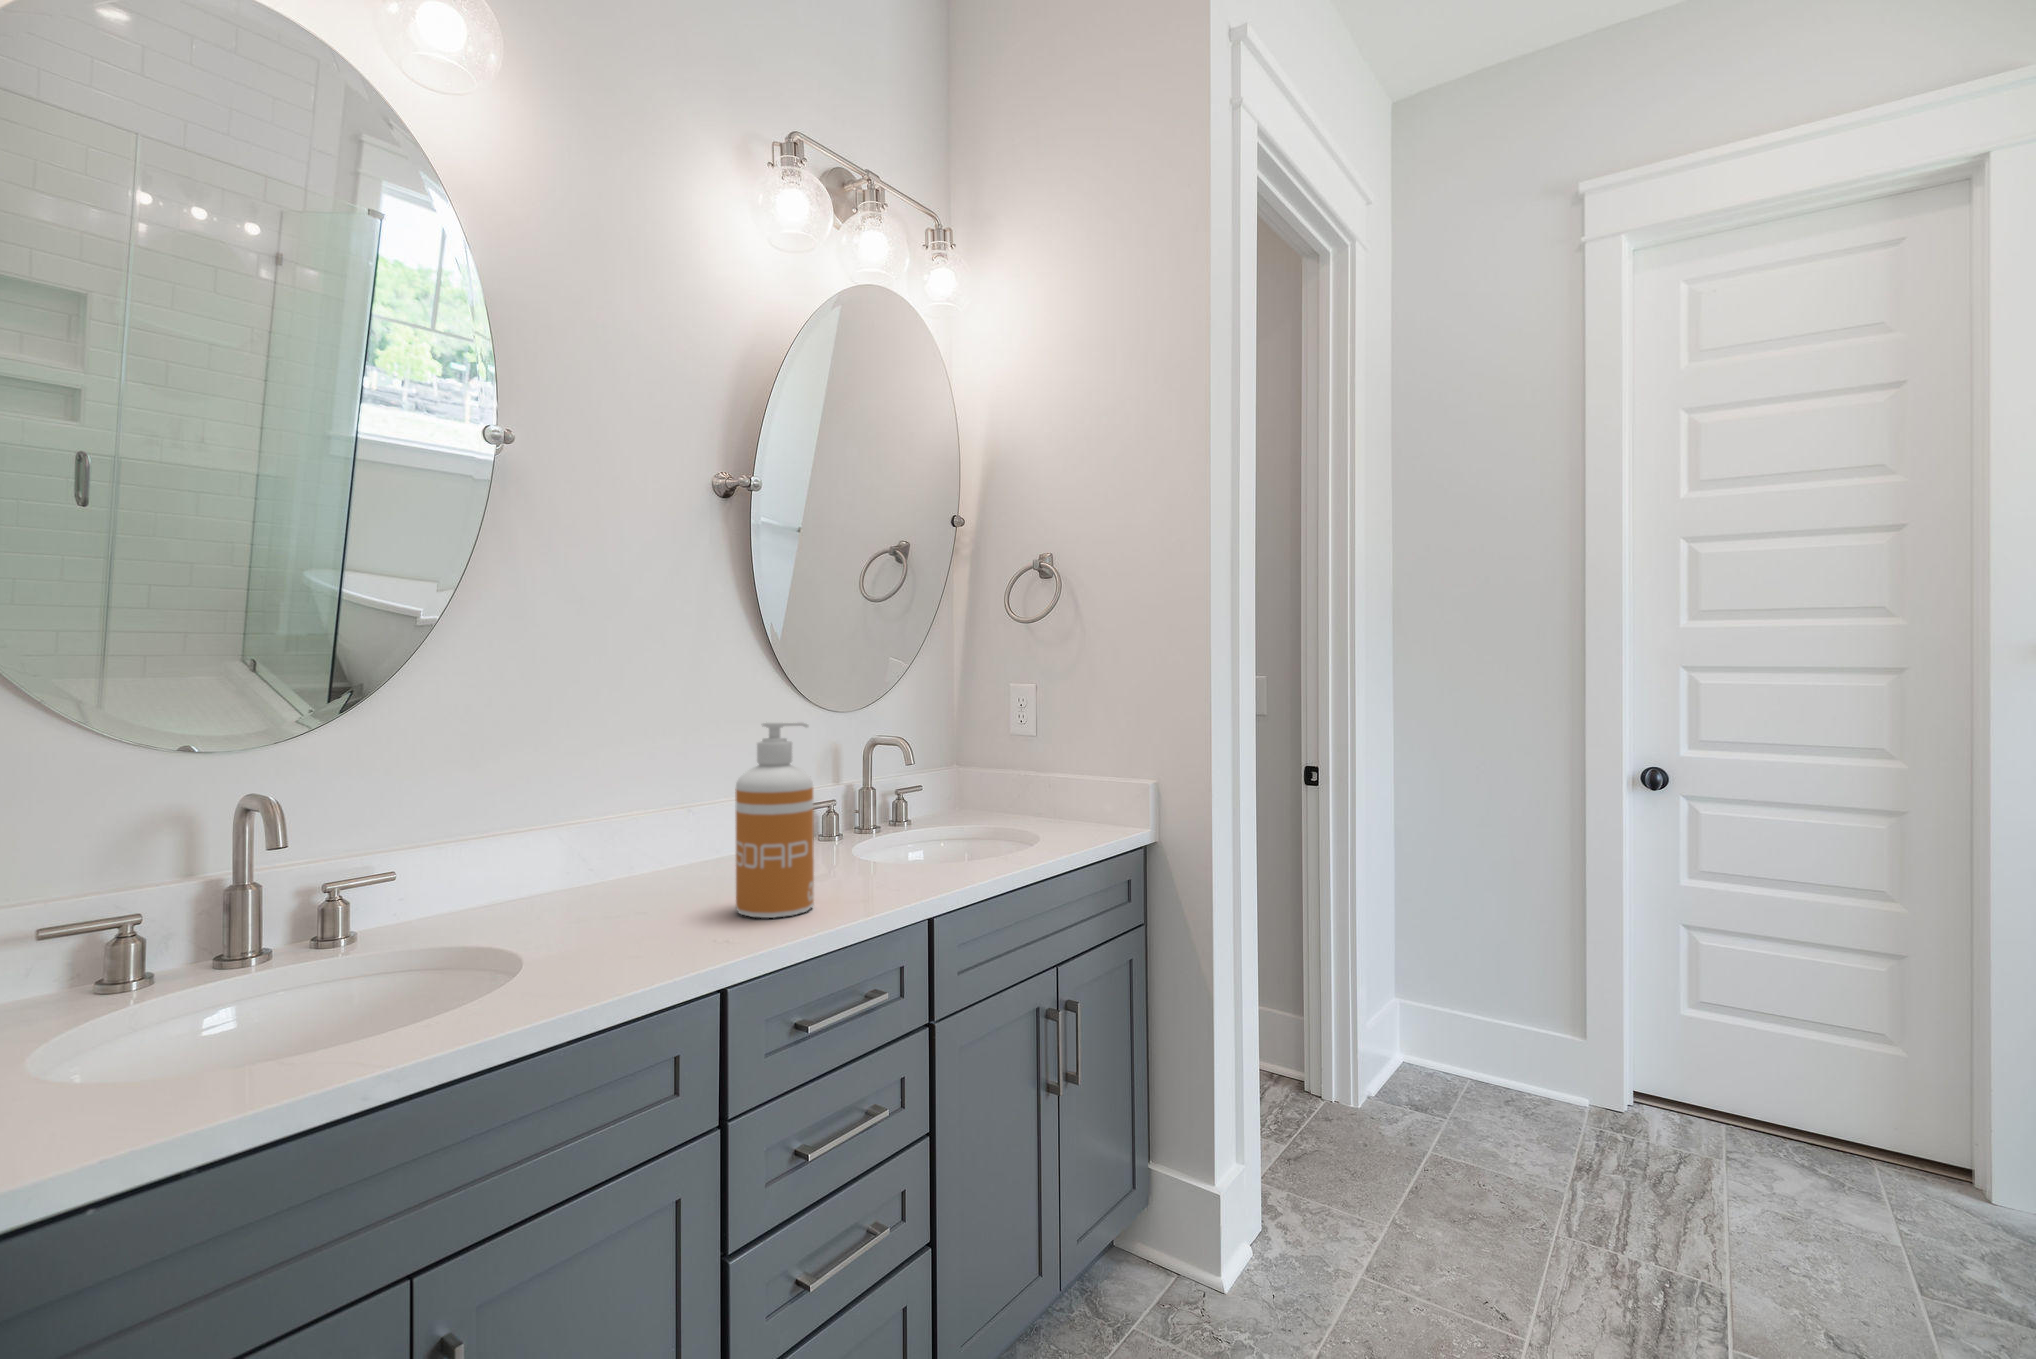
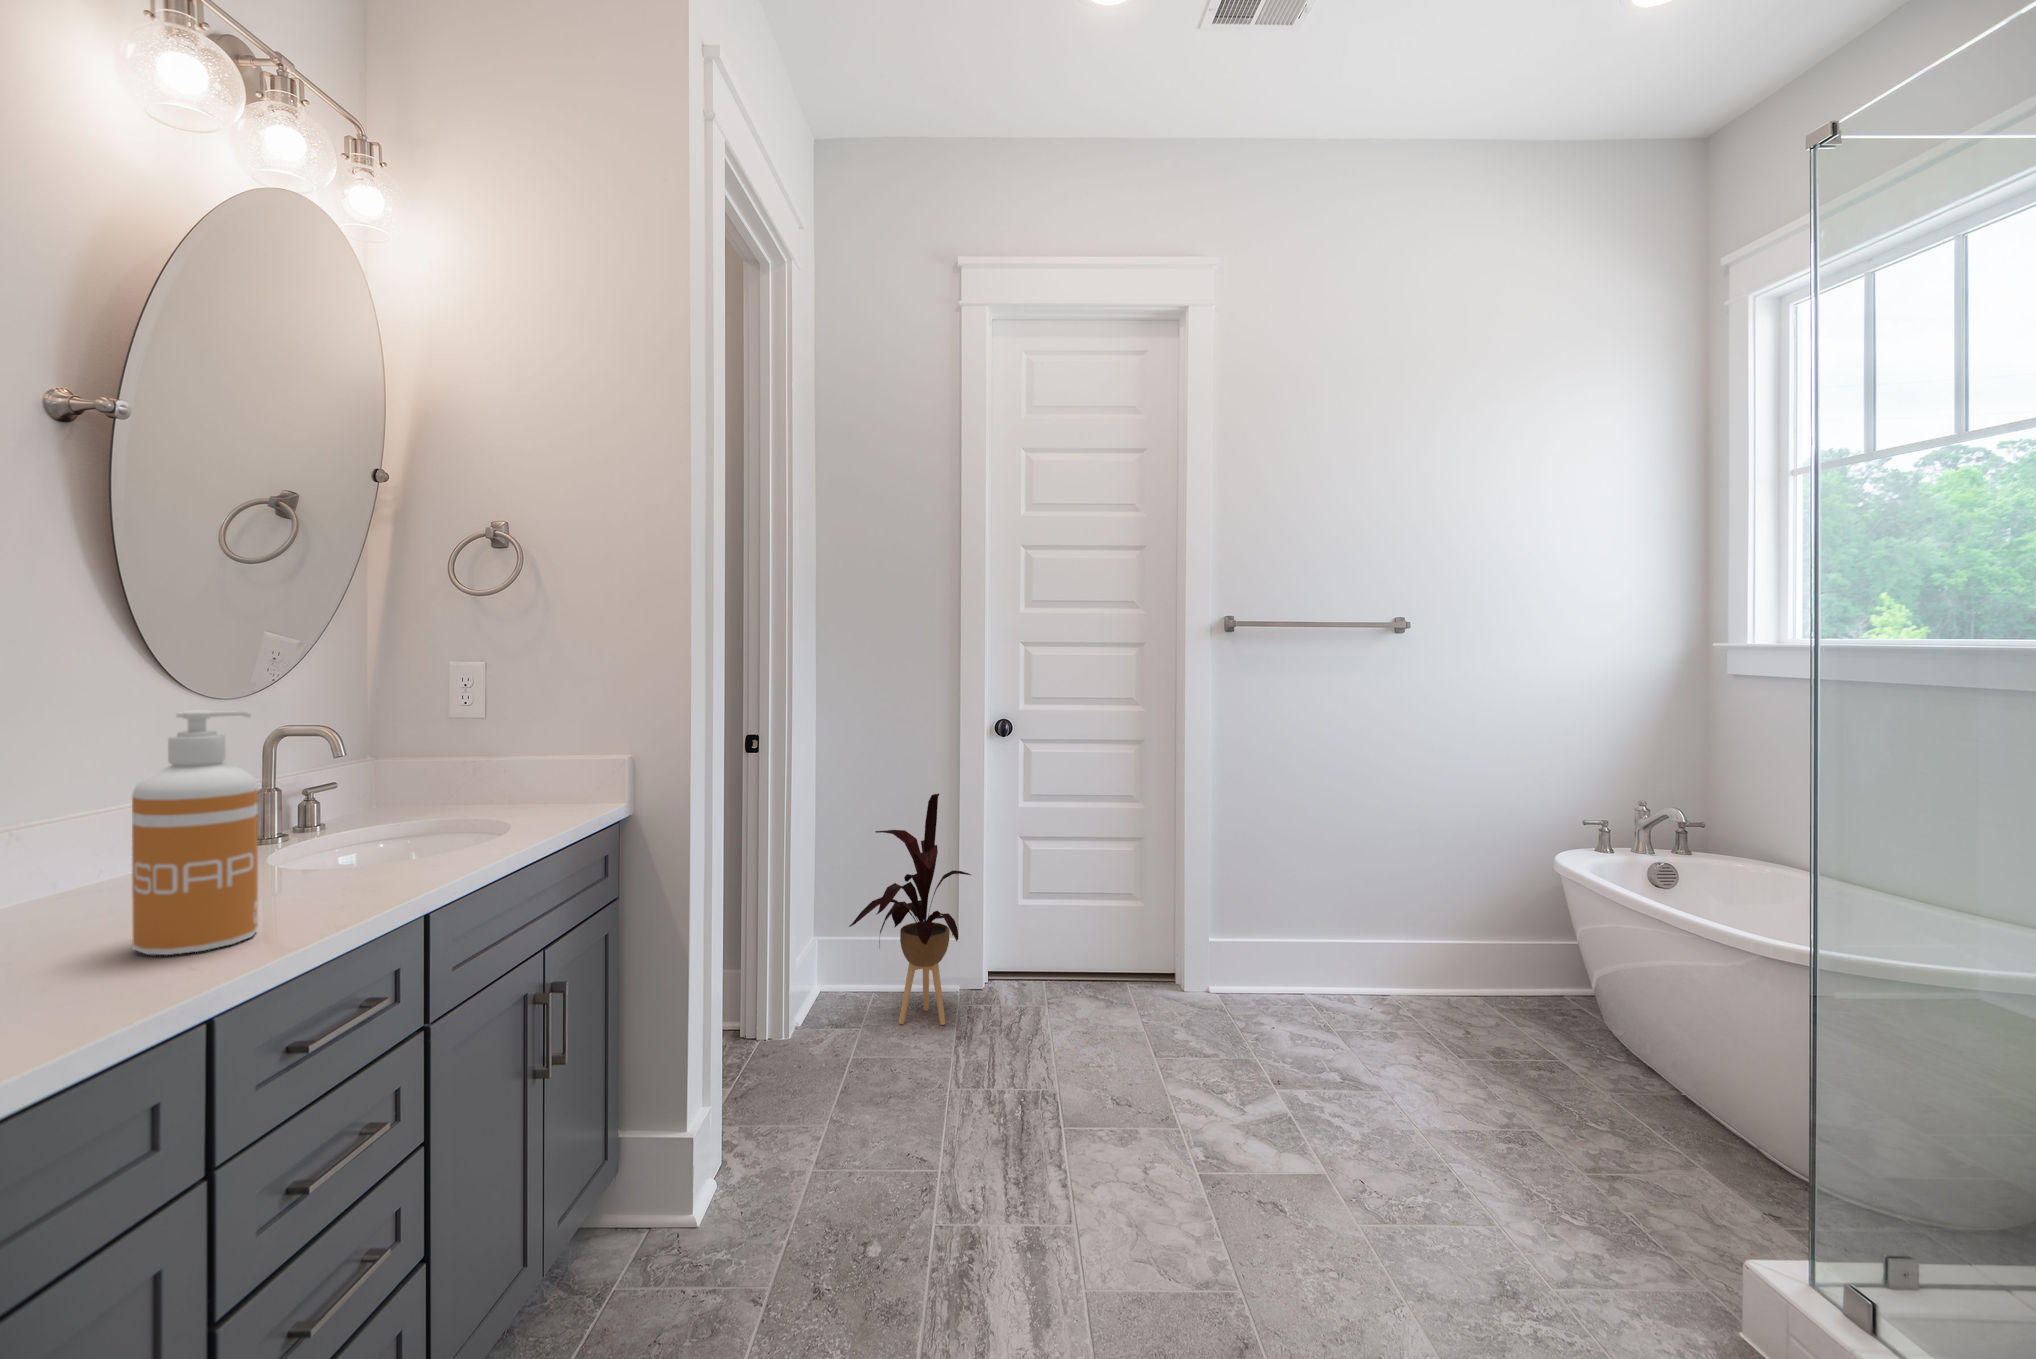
house plant: none [1425,845,1599,1147] -> present [849,794,971,1025]

